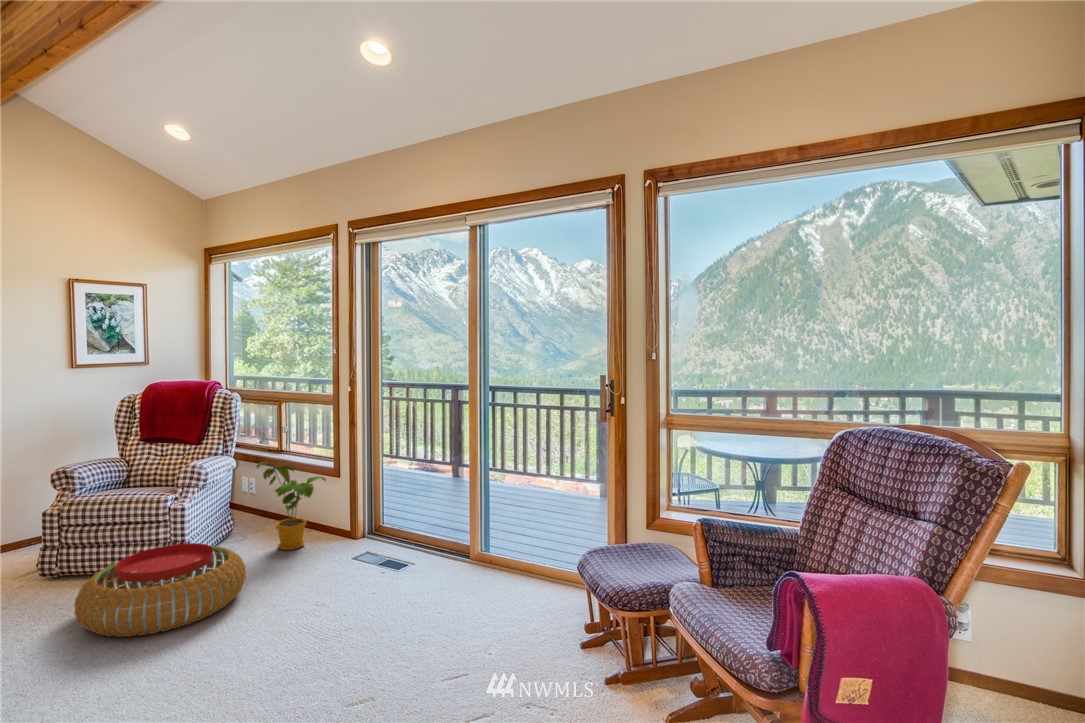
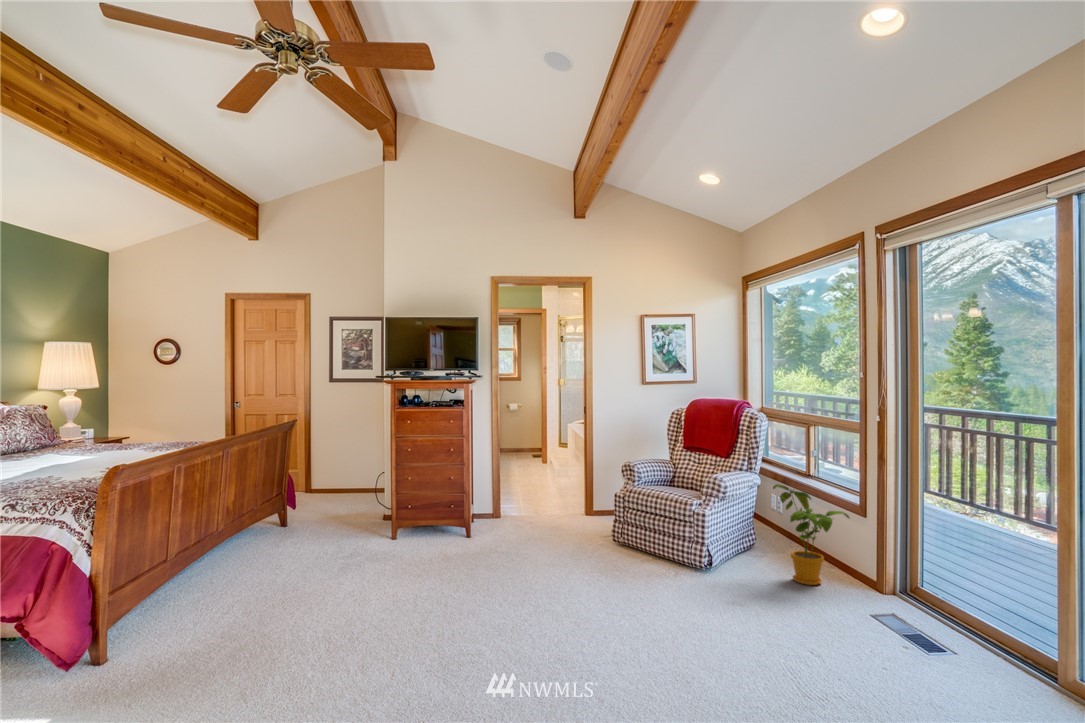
pouf: present [75,543,246,637] -> none [621,541,750,616]

